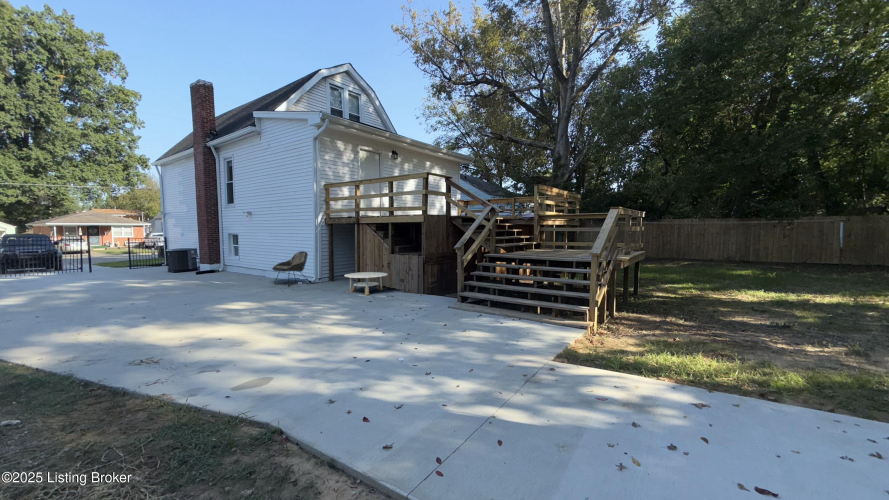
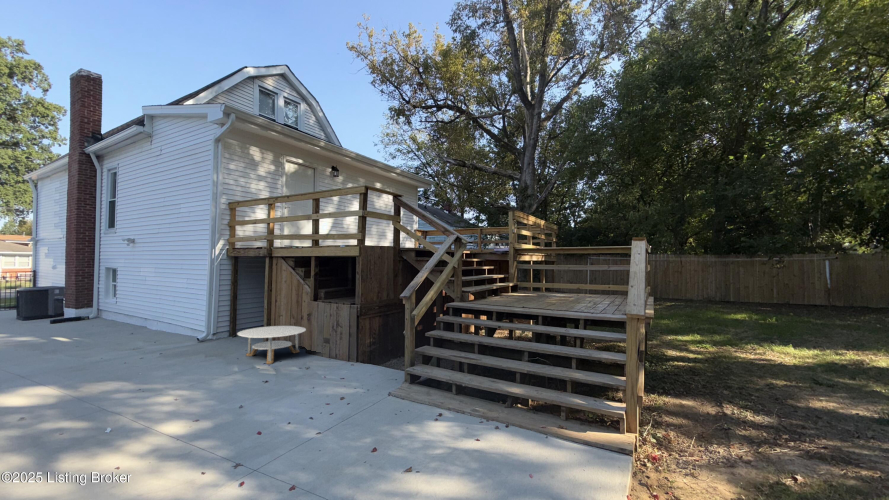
lounge chair: present [272,251,309,286] -> none [142,294,199,347]

